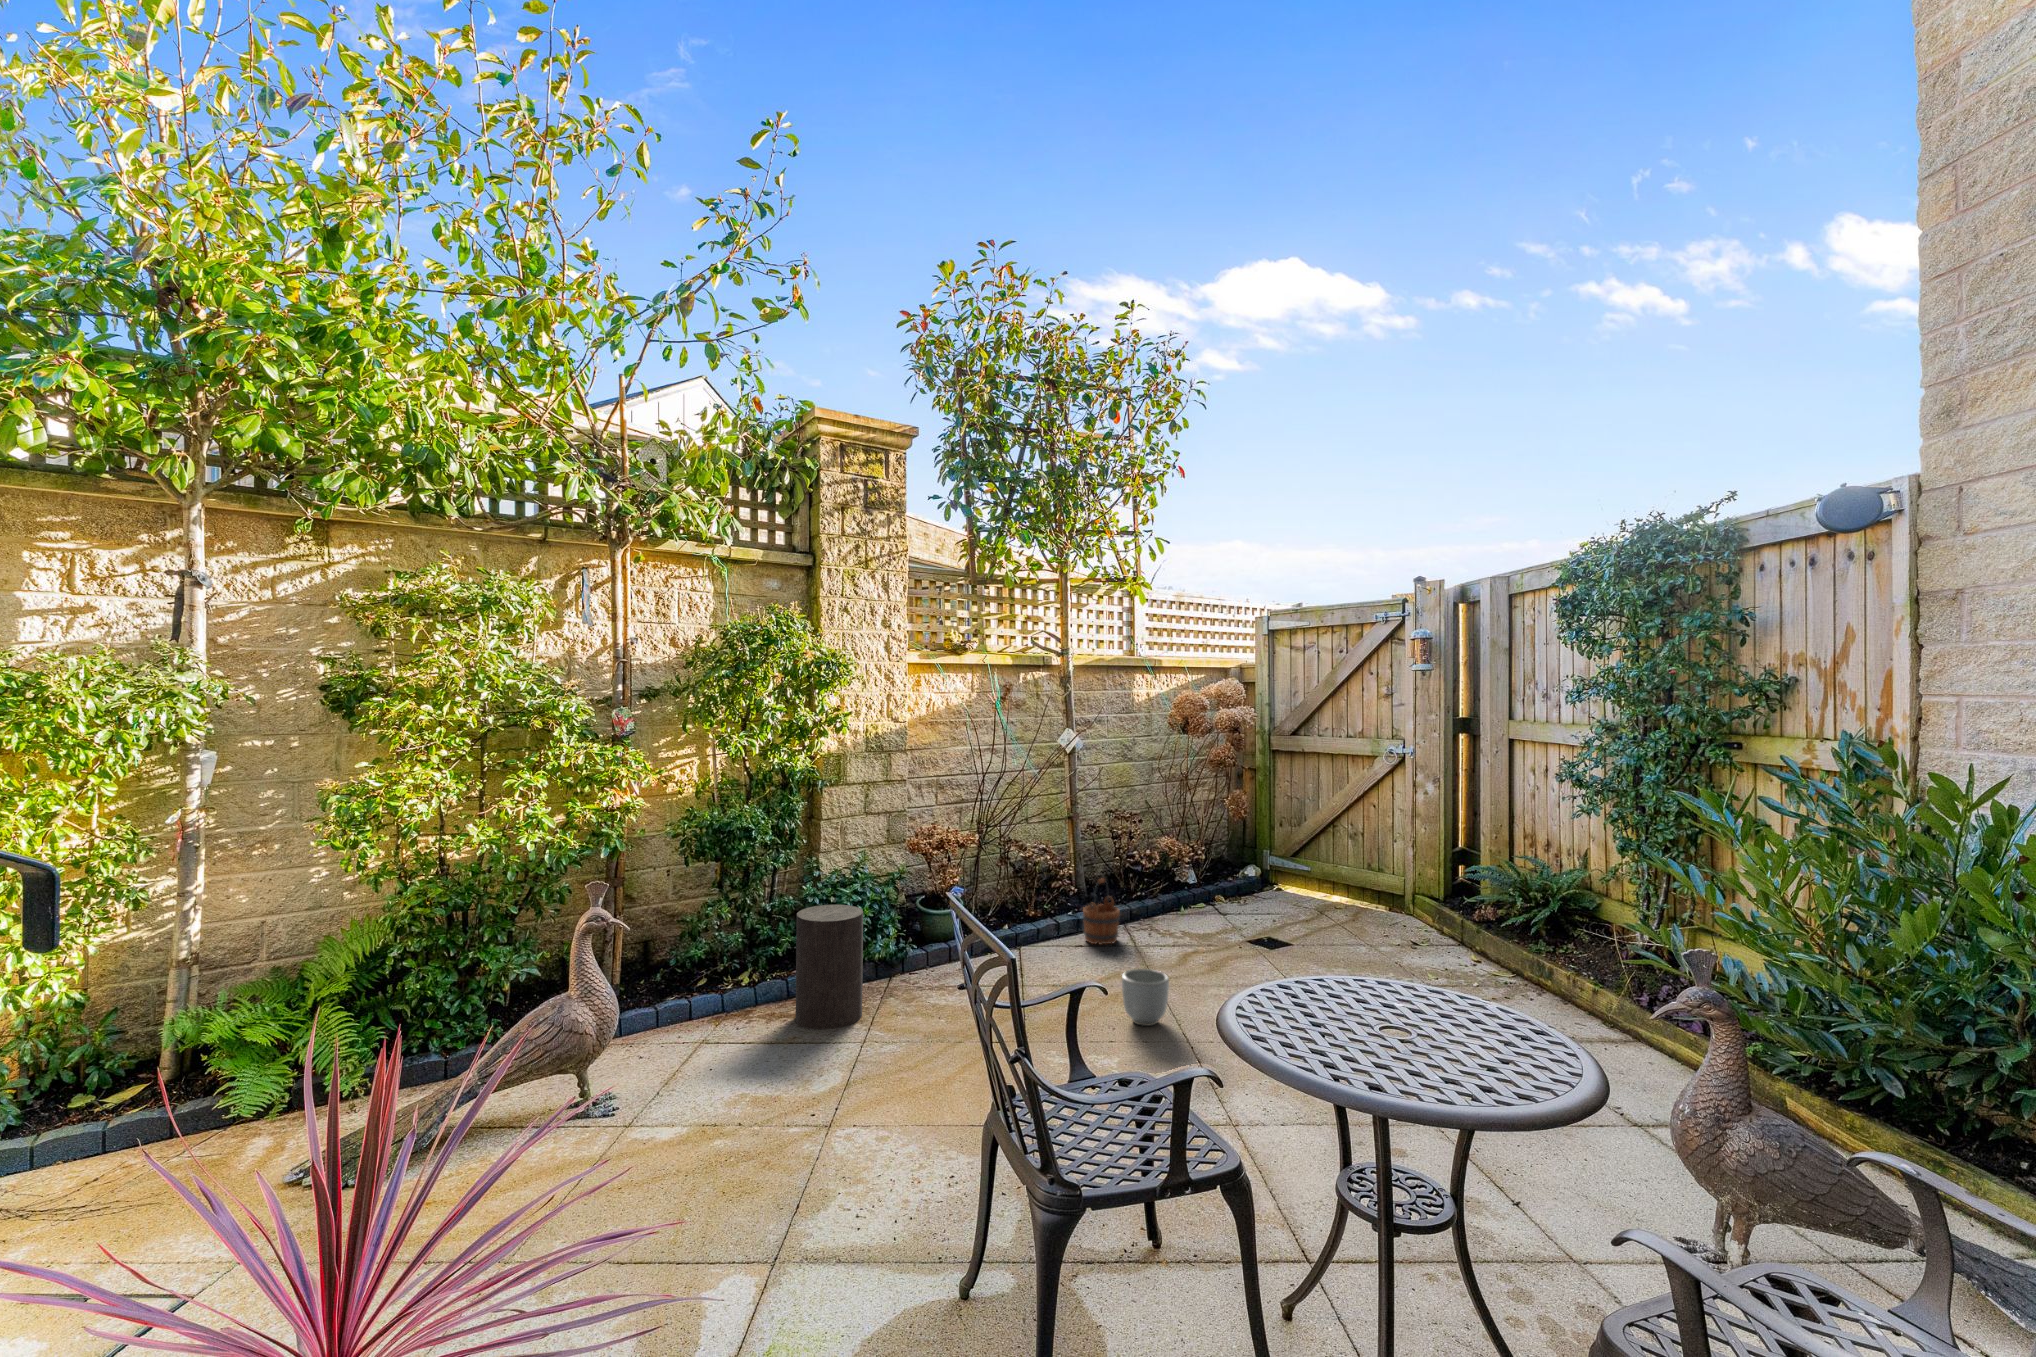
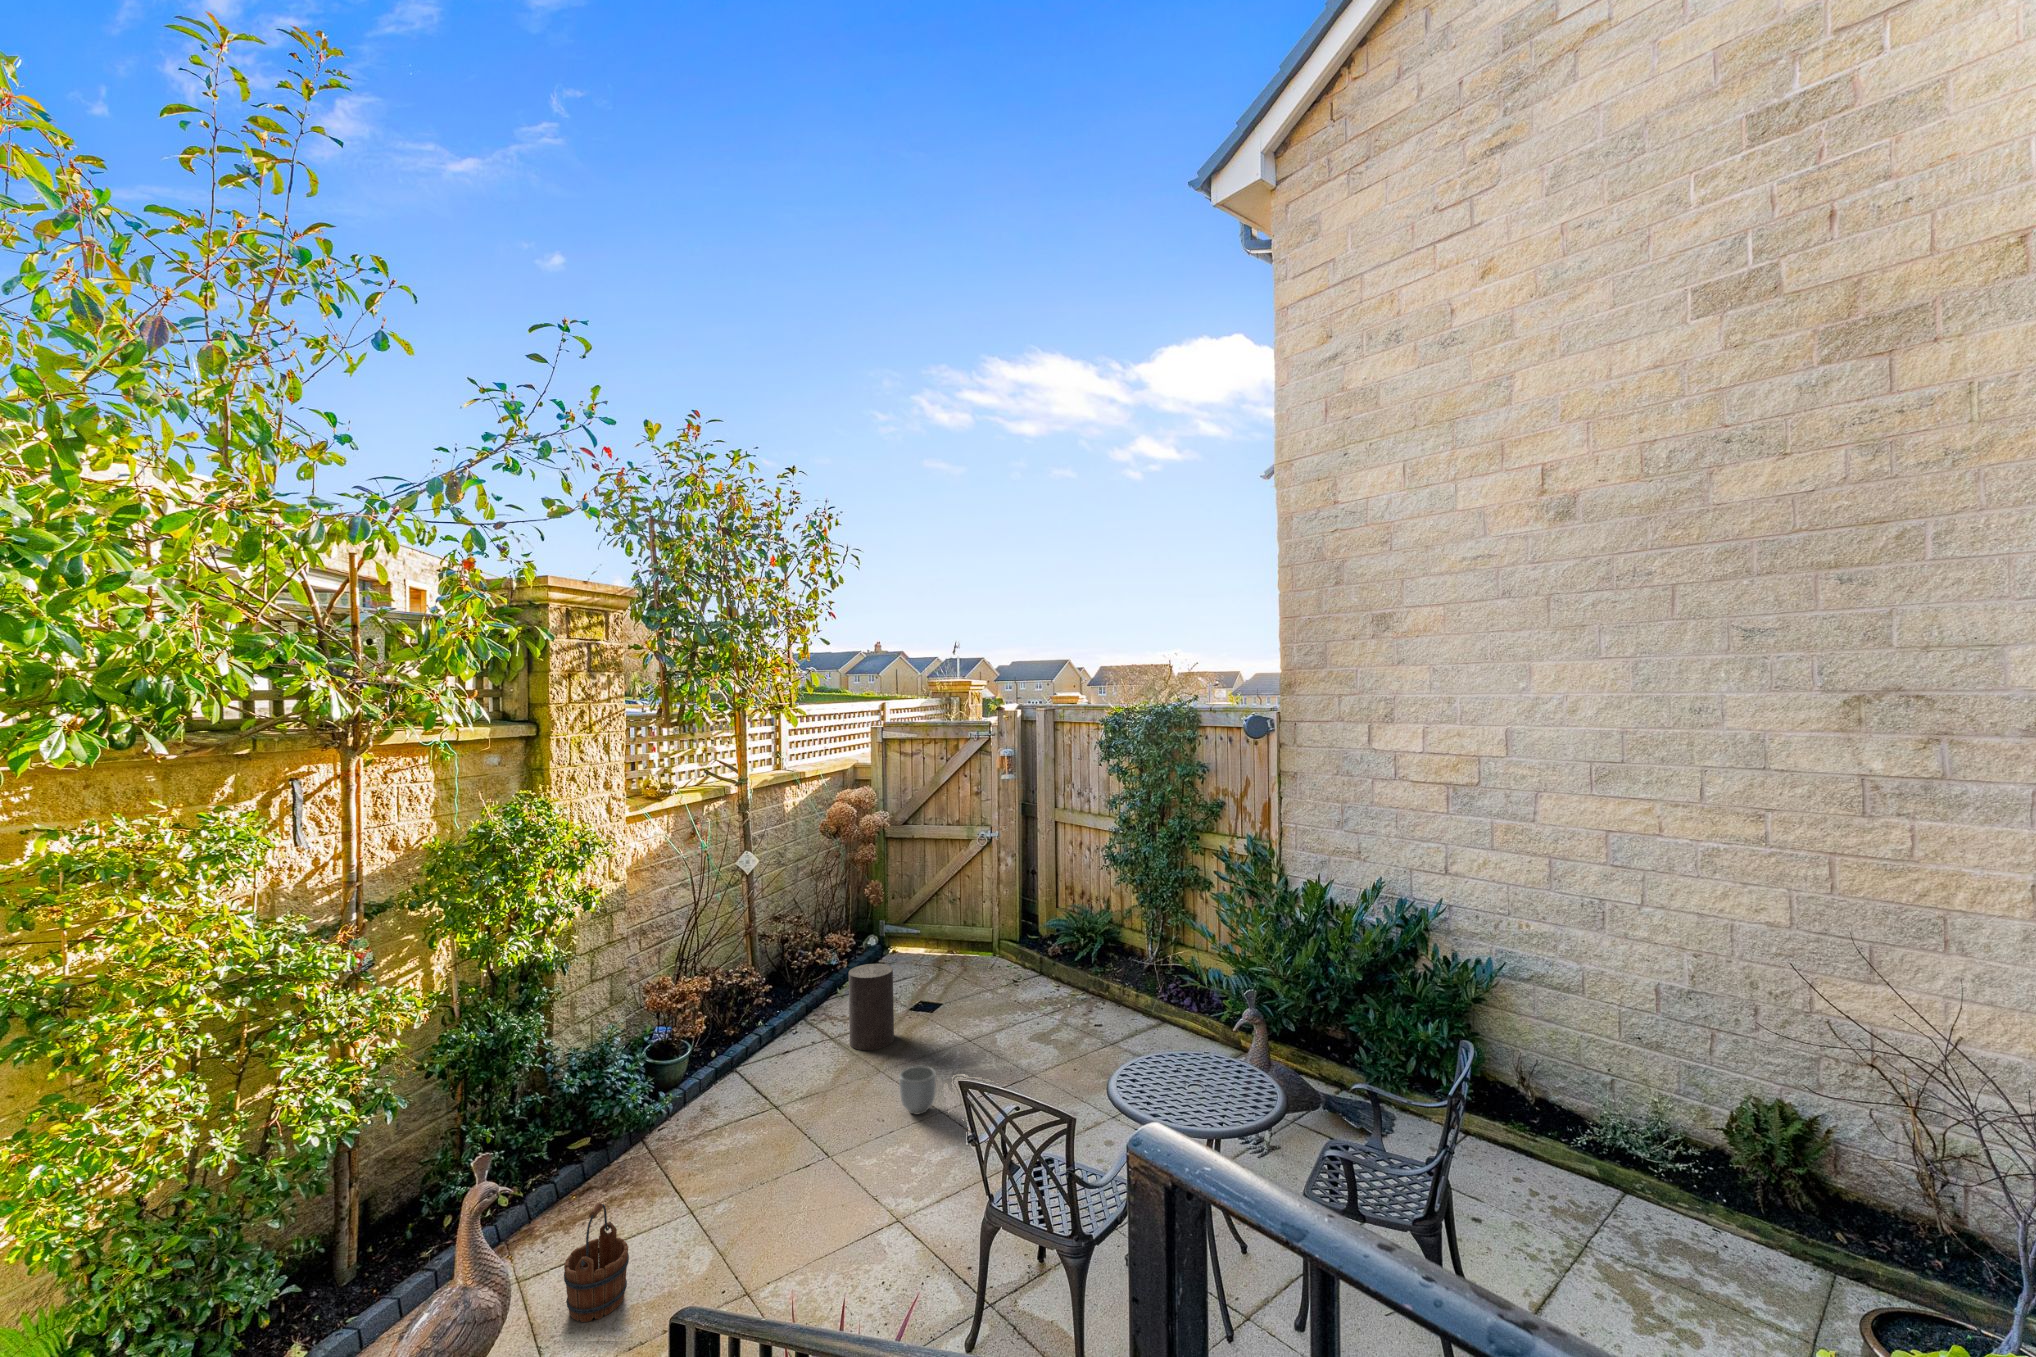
wooden bucket: present [1082,879,1120,945] -> present [564,1203,629,1322]
stool: present [796,905,863,1029] -> present [849,964,894,1050]

